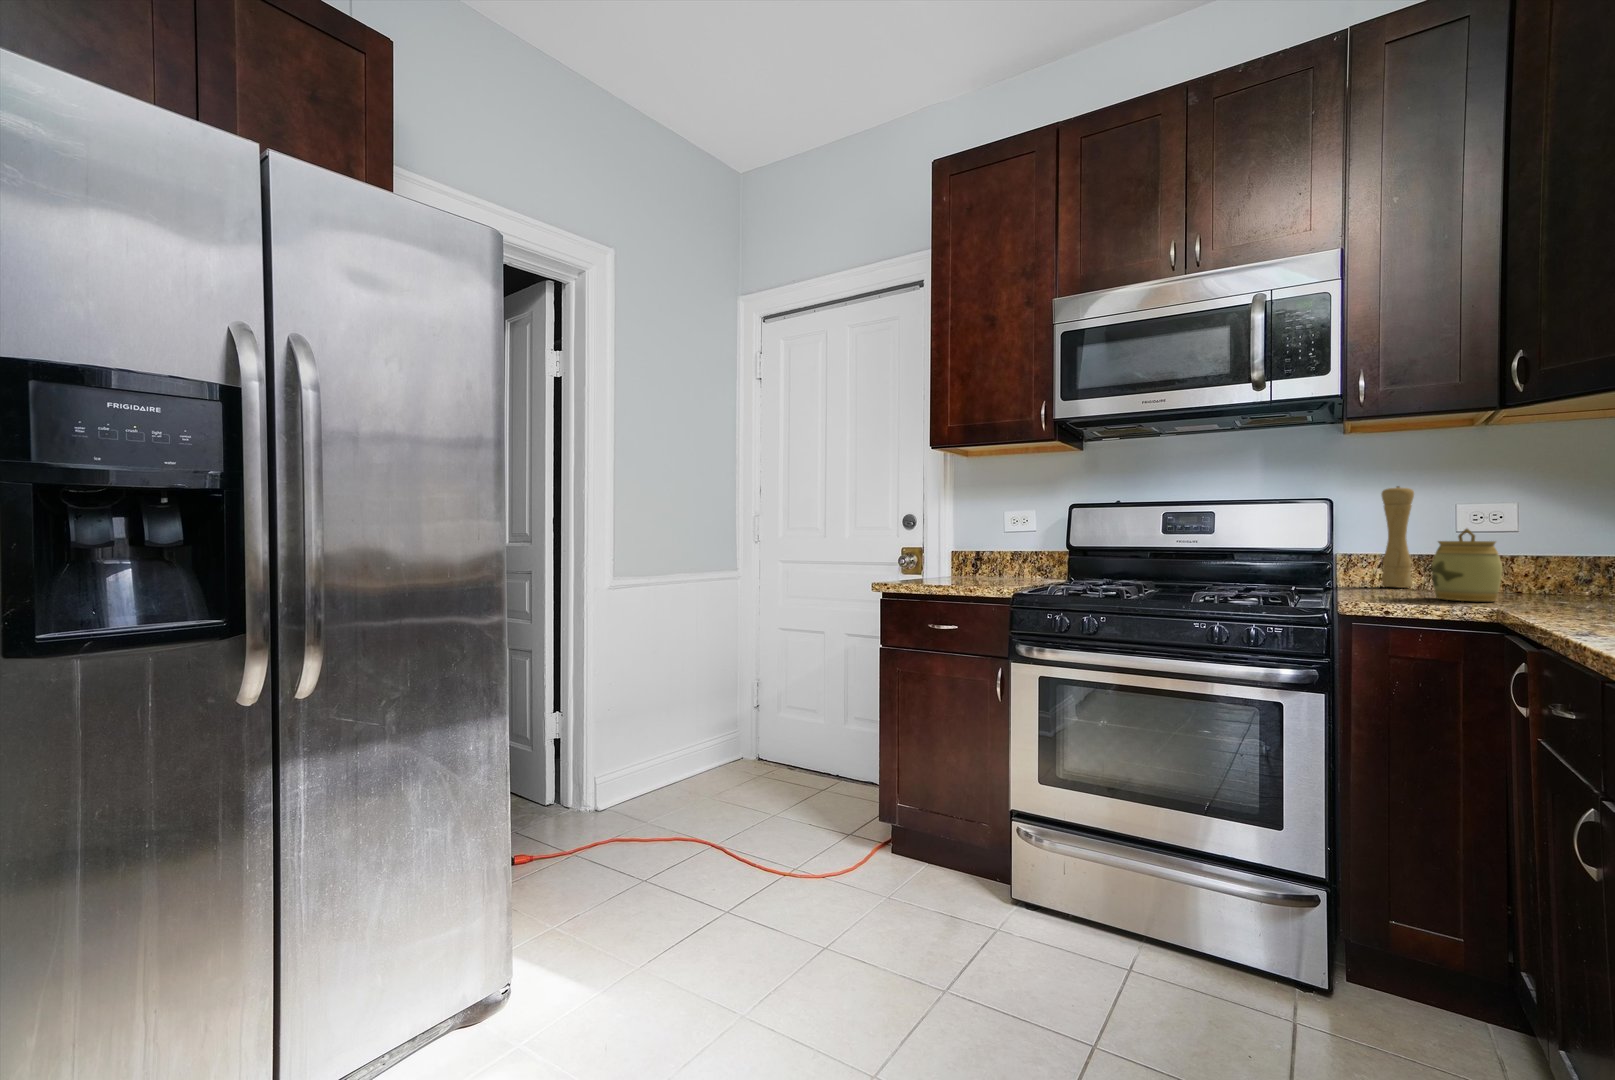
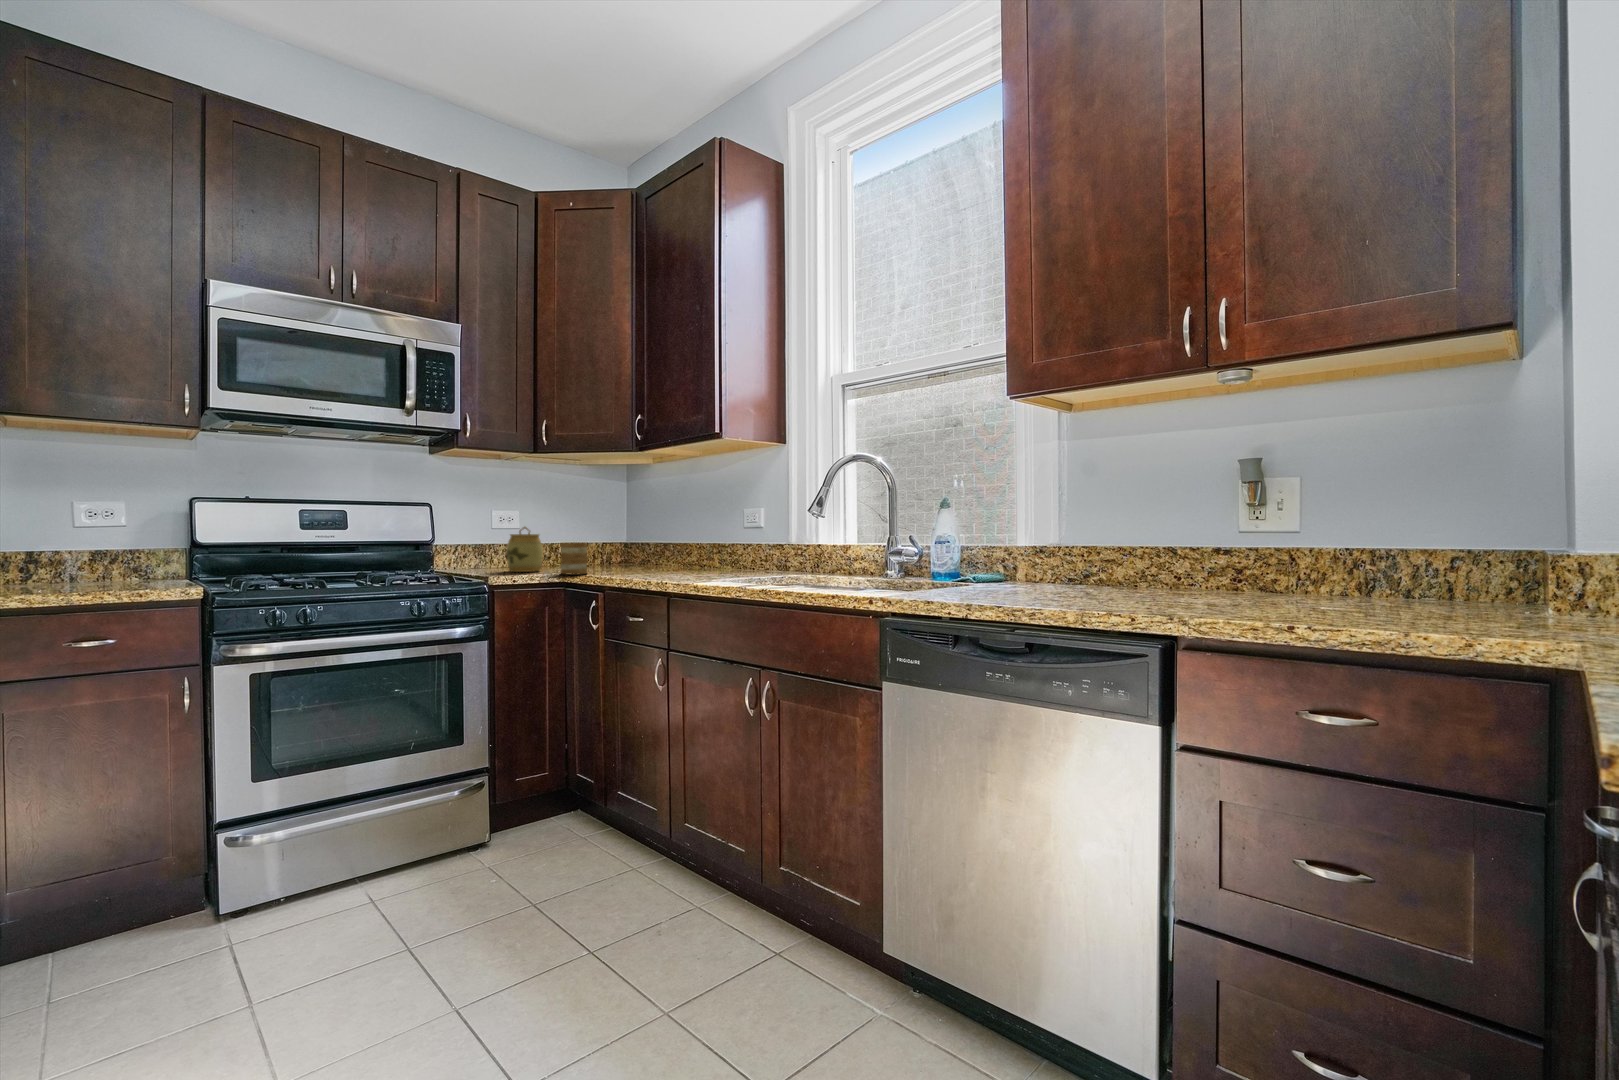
pepper mill: present [1381,486,1414,588] -> none [454,496,474,567]
mug: none [1504,556,1574,614] -> present [561,543,587,574]

